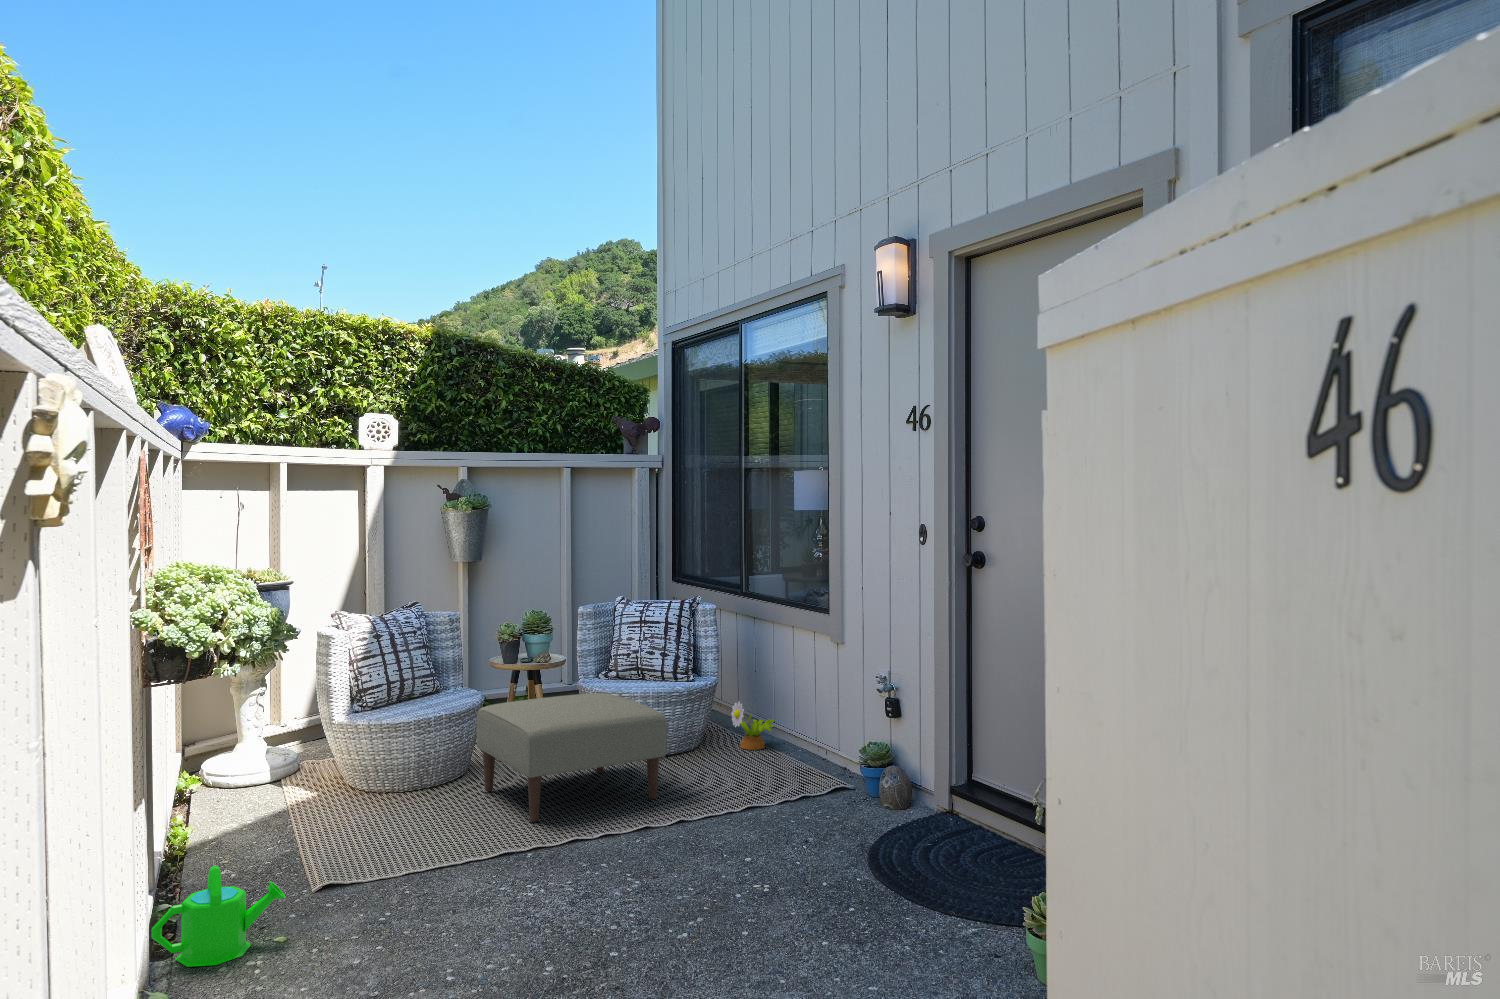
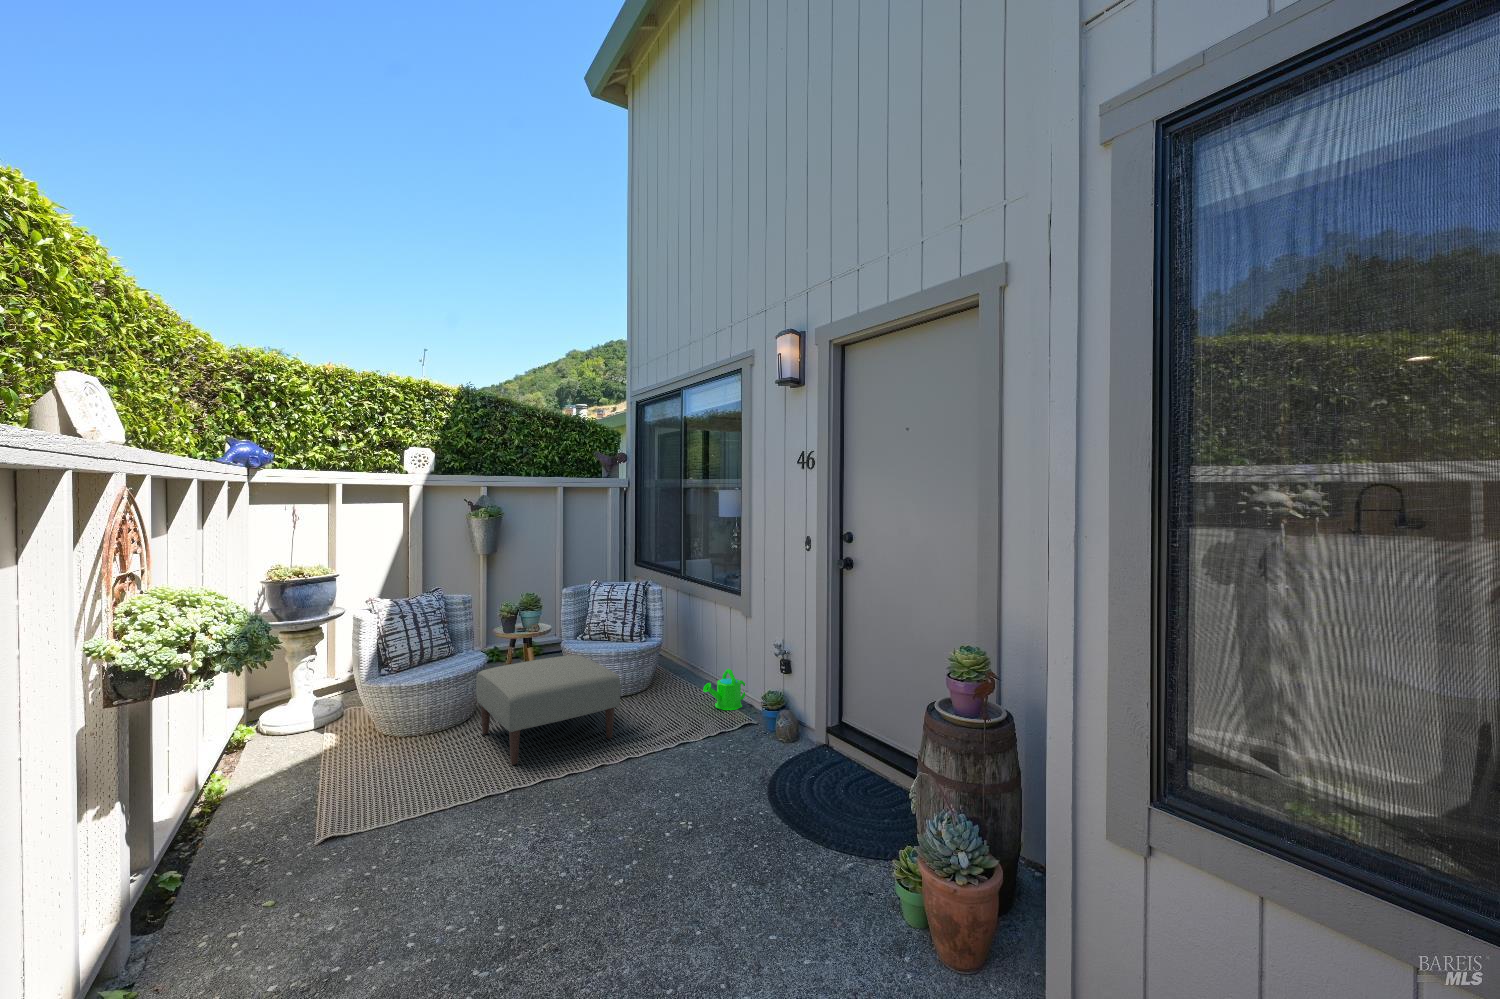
decorative plant: present [731,701,775,750] -> none [672,654,703,689]
watering can: present [151,866,286,967] -> present [703,669,745,710]

